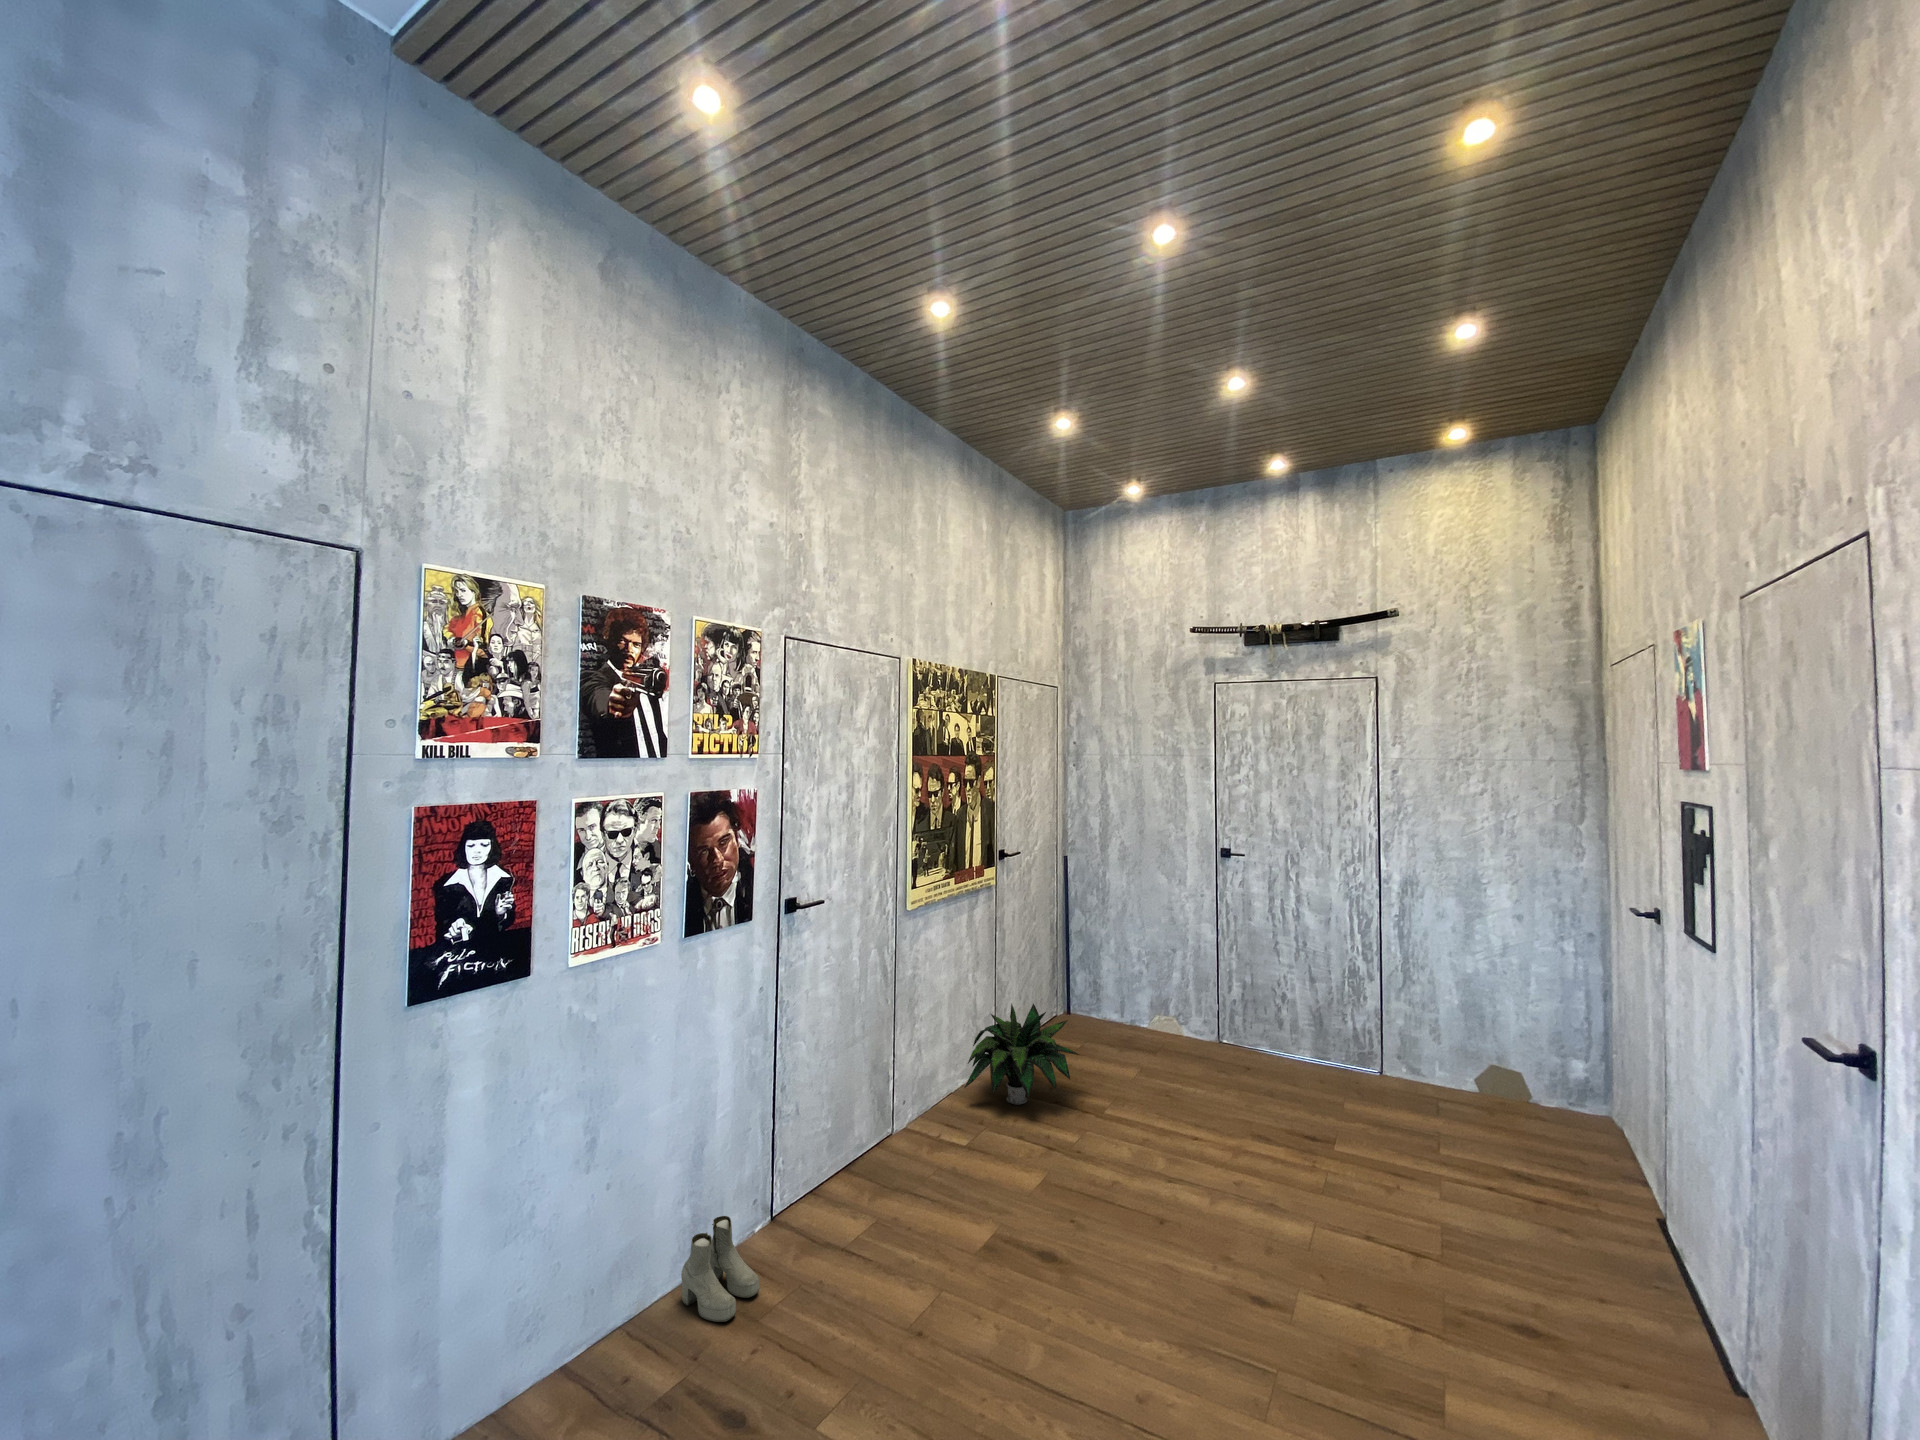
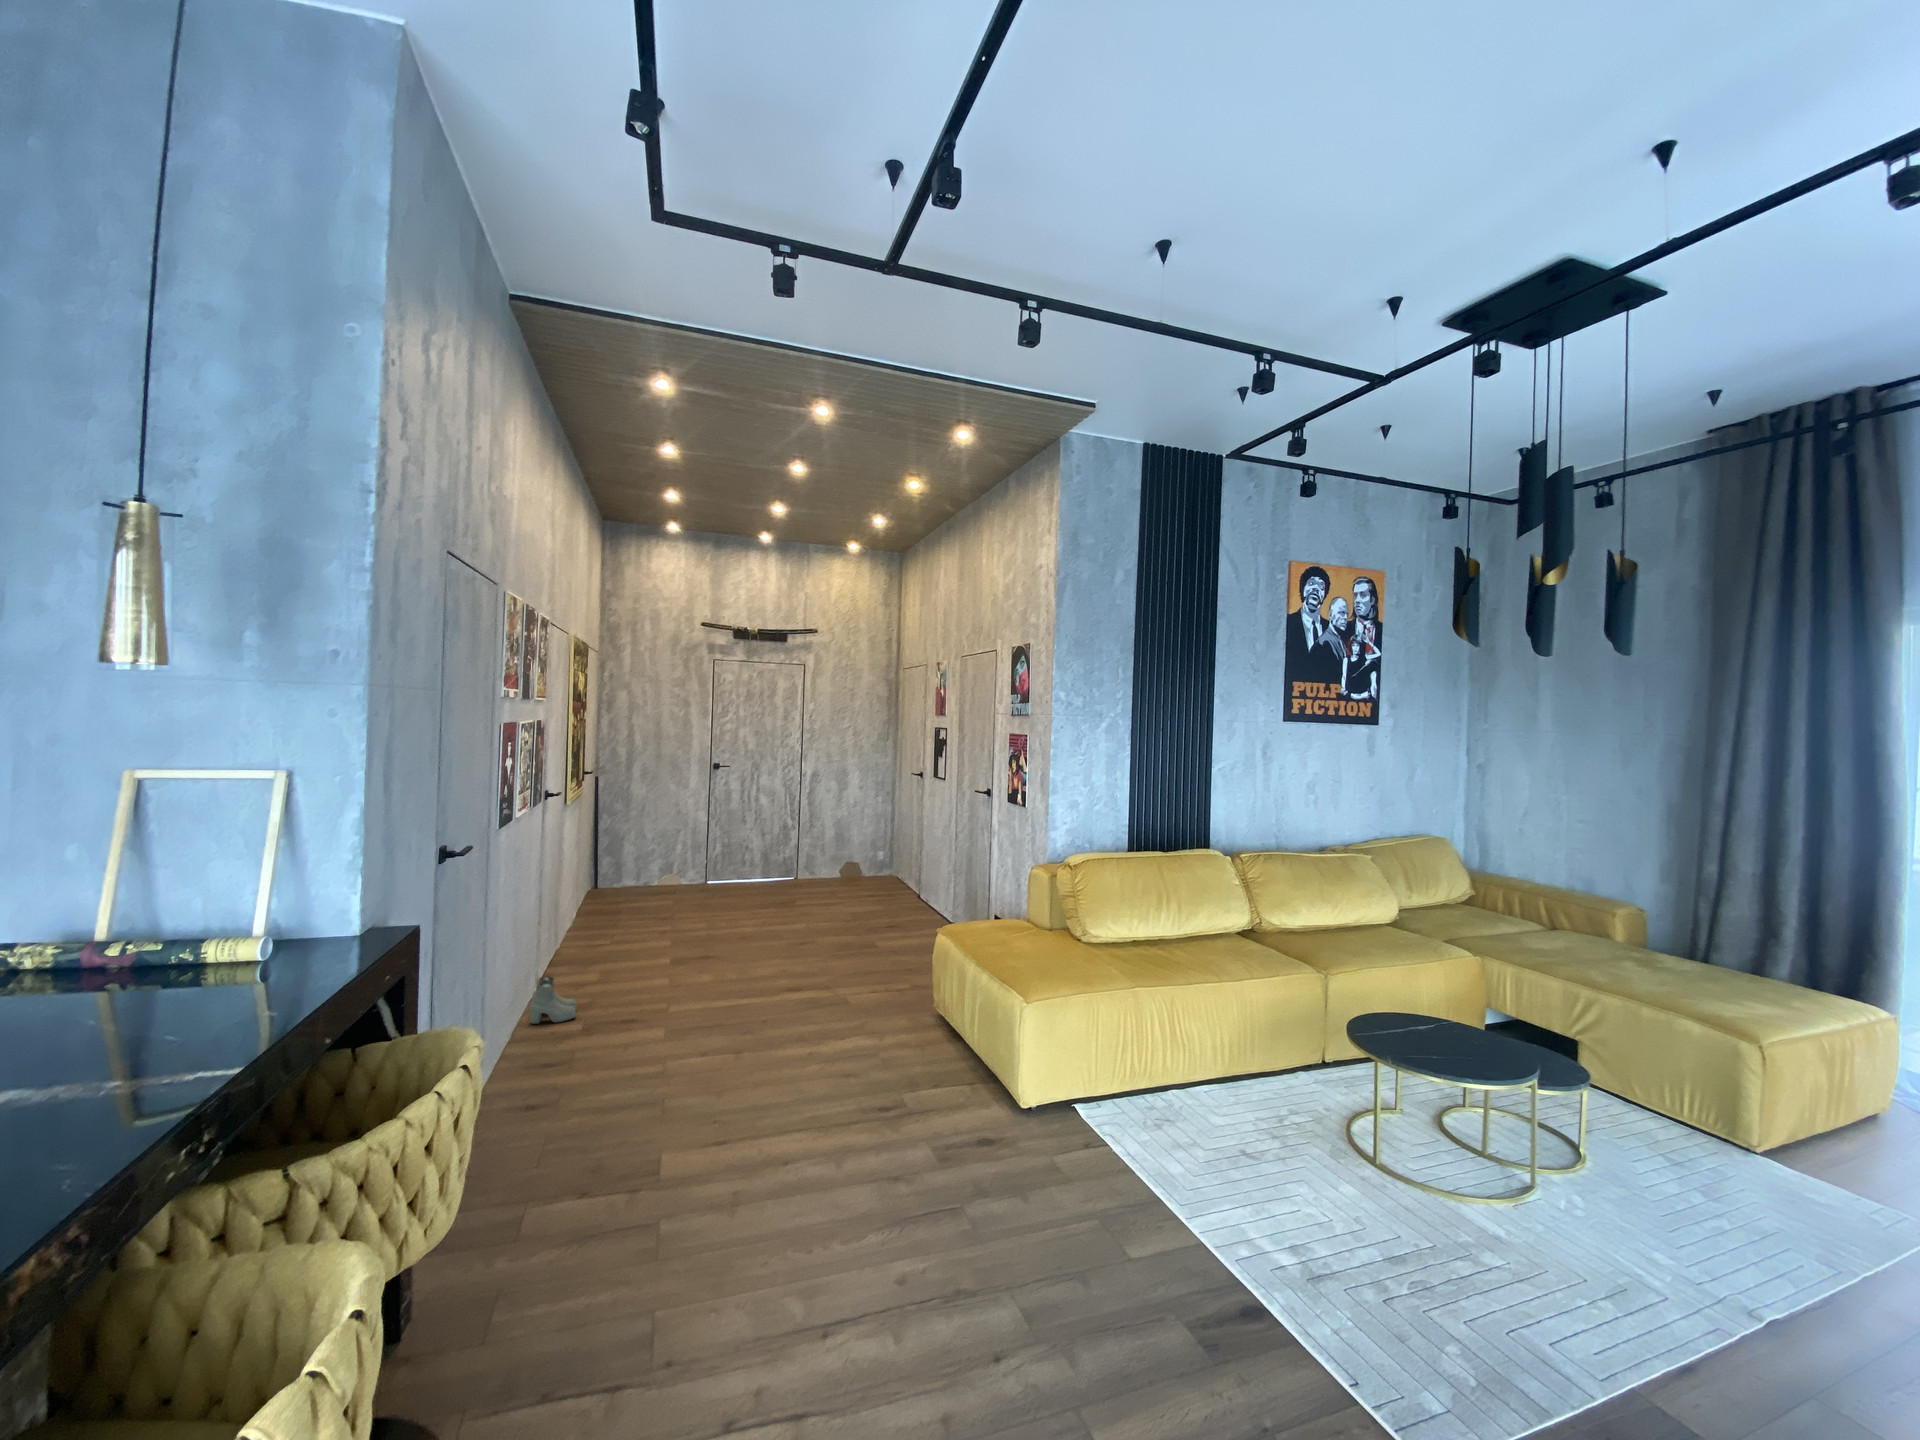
potted plant: present [964,1004,1079,1104] -> none [578,865,660,927]

